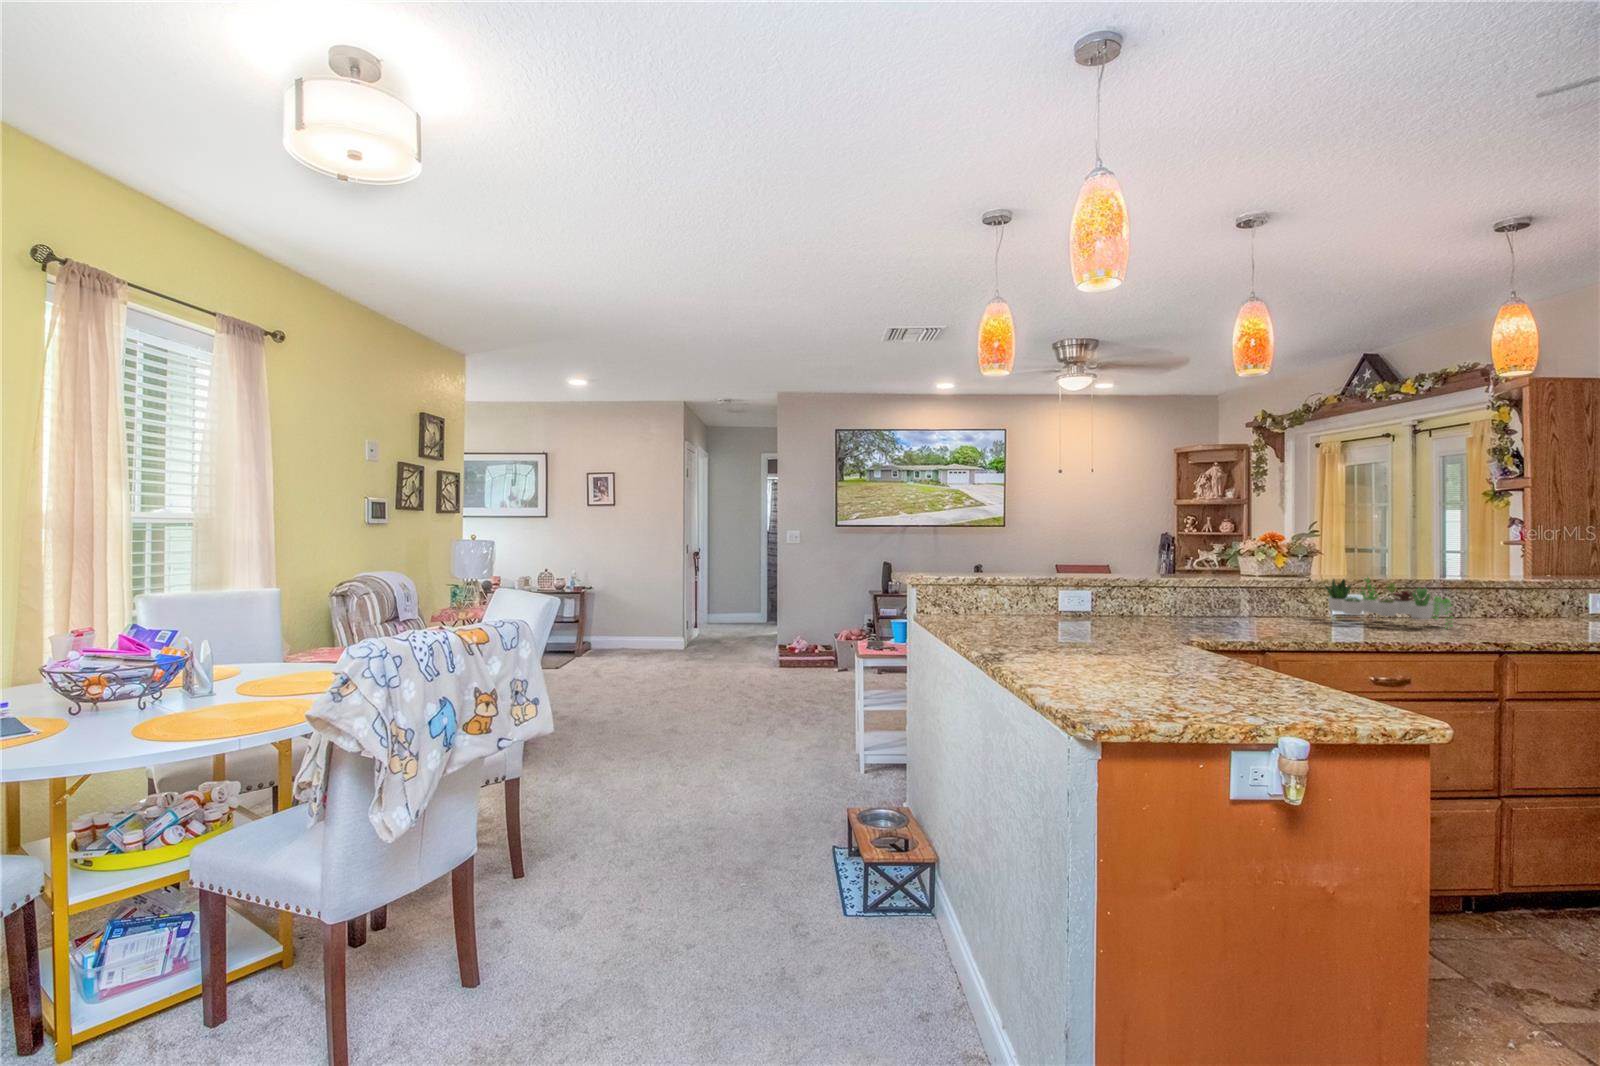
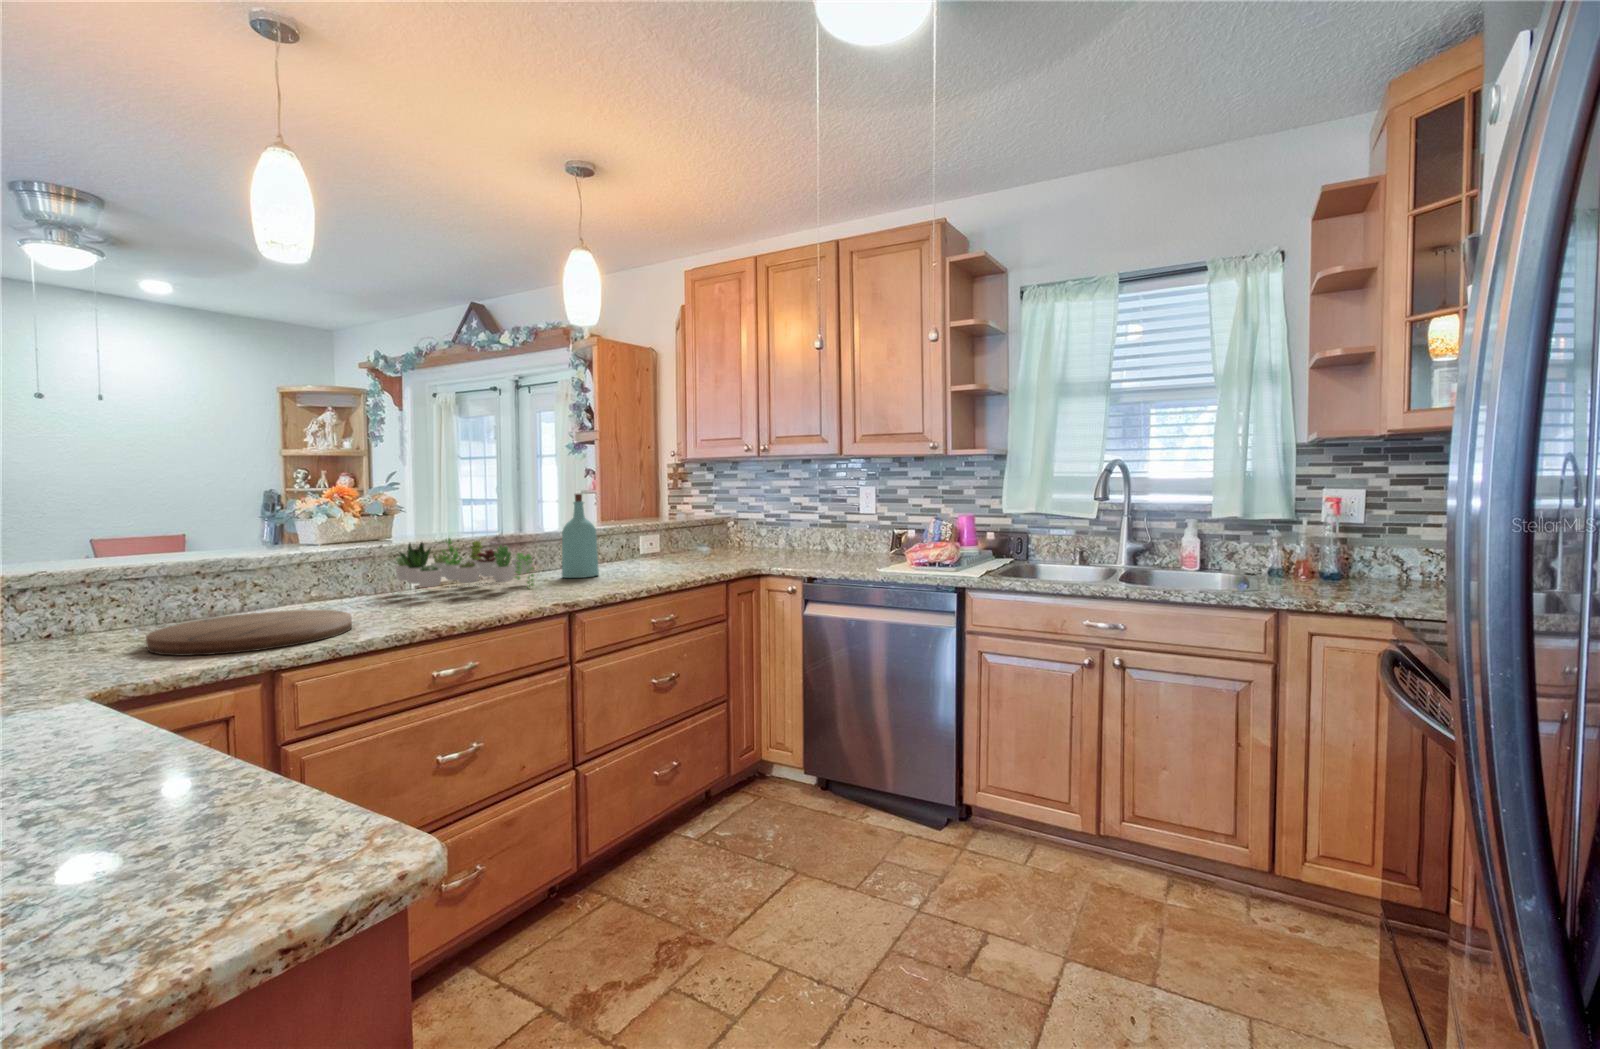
bottle: none [1483,545,1531,629] -> present [562,494,599,578]
cutting board: none [1185,614,1305,635] -> present [146,610,352,656]

